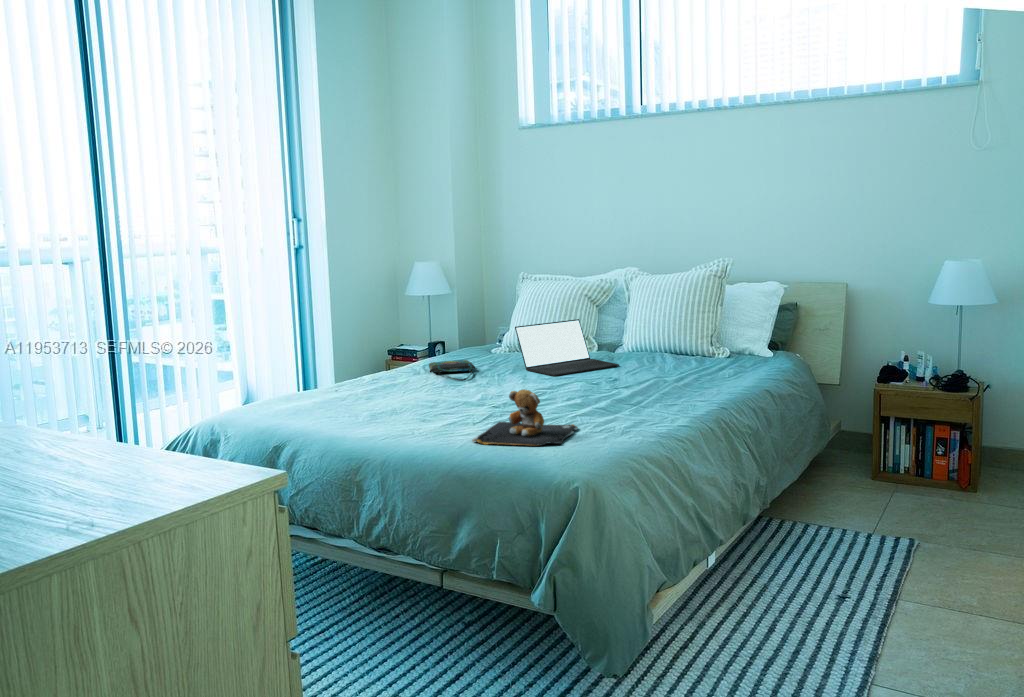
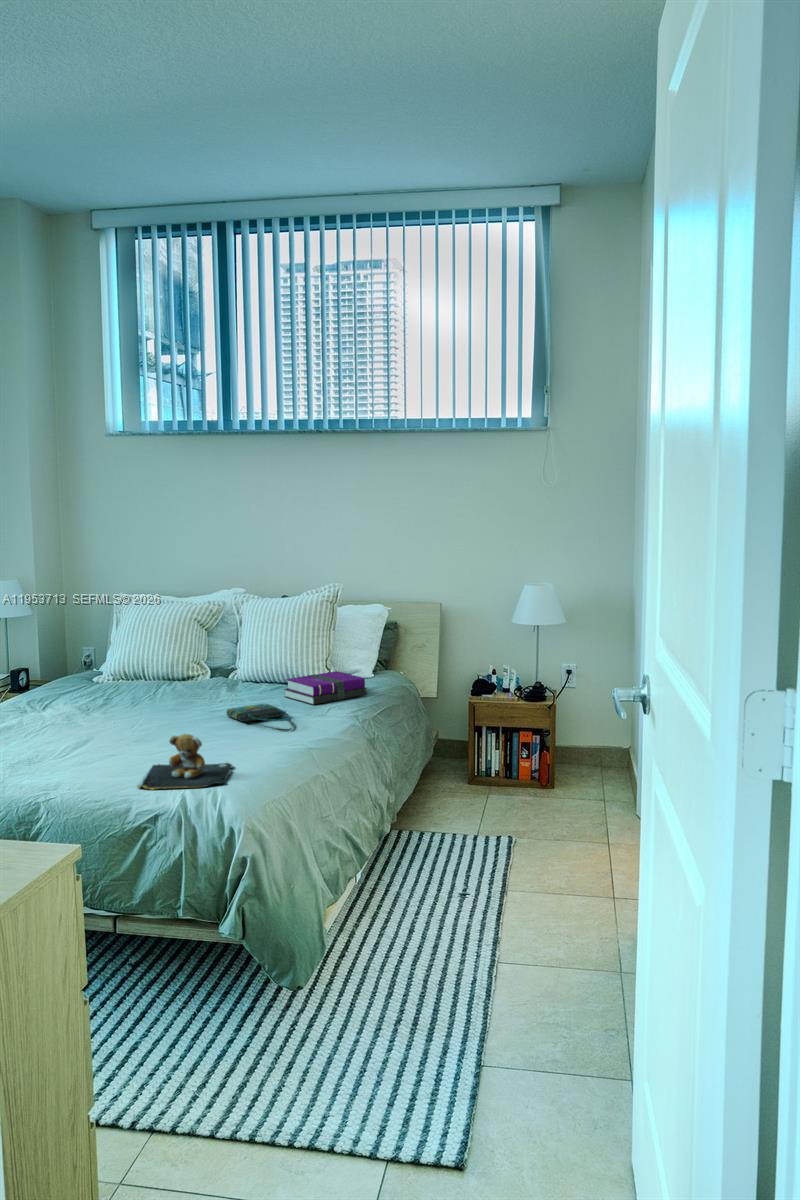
laptop: present [515,319,619,376] -> none [130,646,239,708]
notebook: none [663,348,752,378] -> present [284,671,368,705]
tote bag: present [429,360,476,381] -> present [227,704,293,731]

